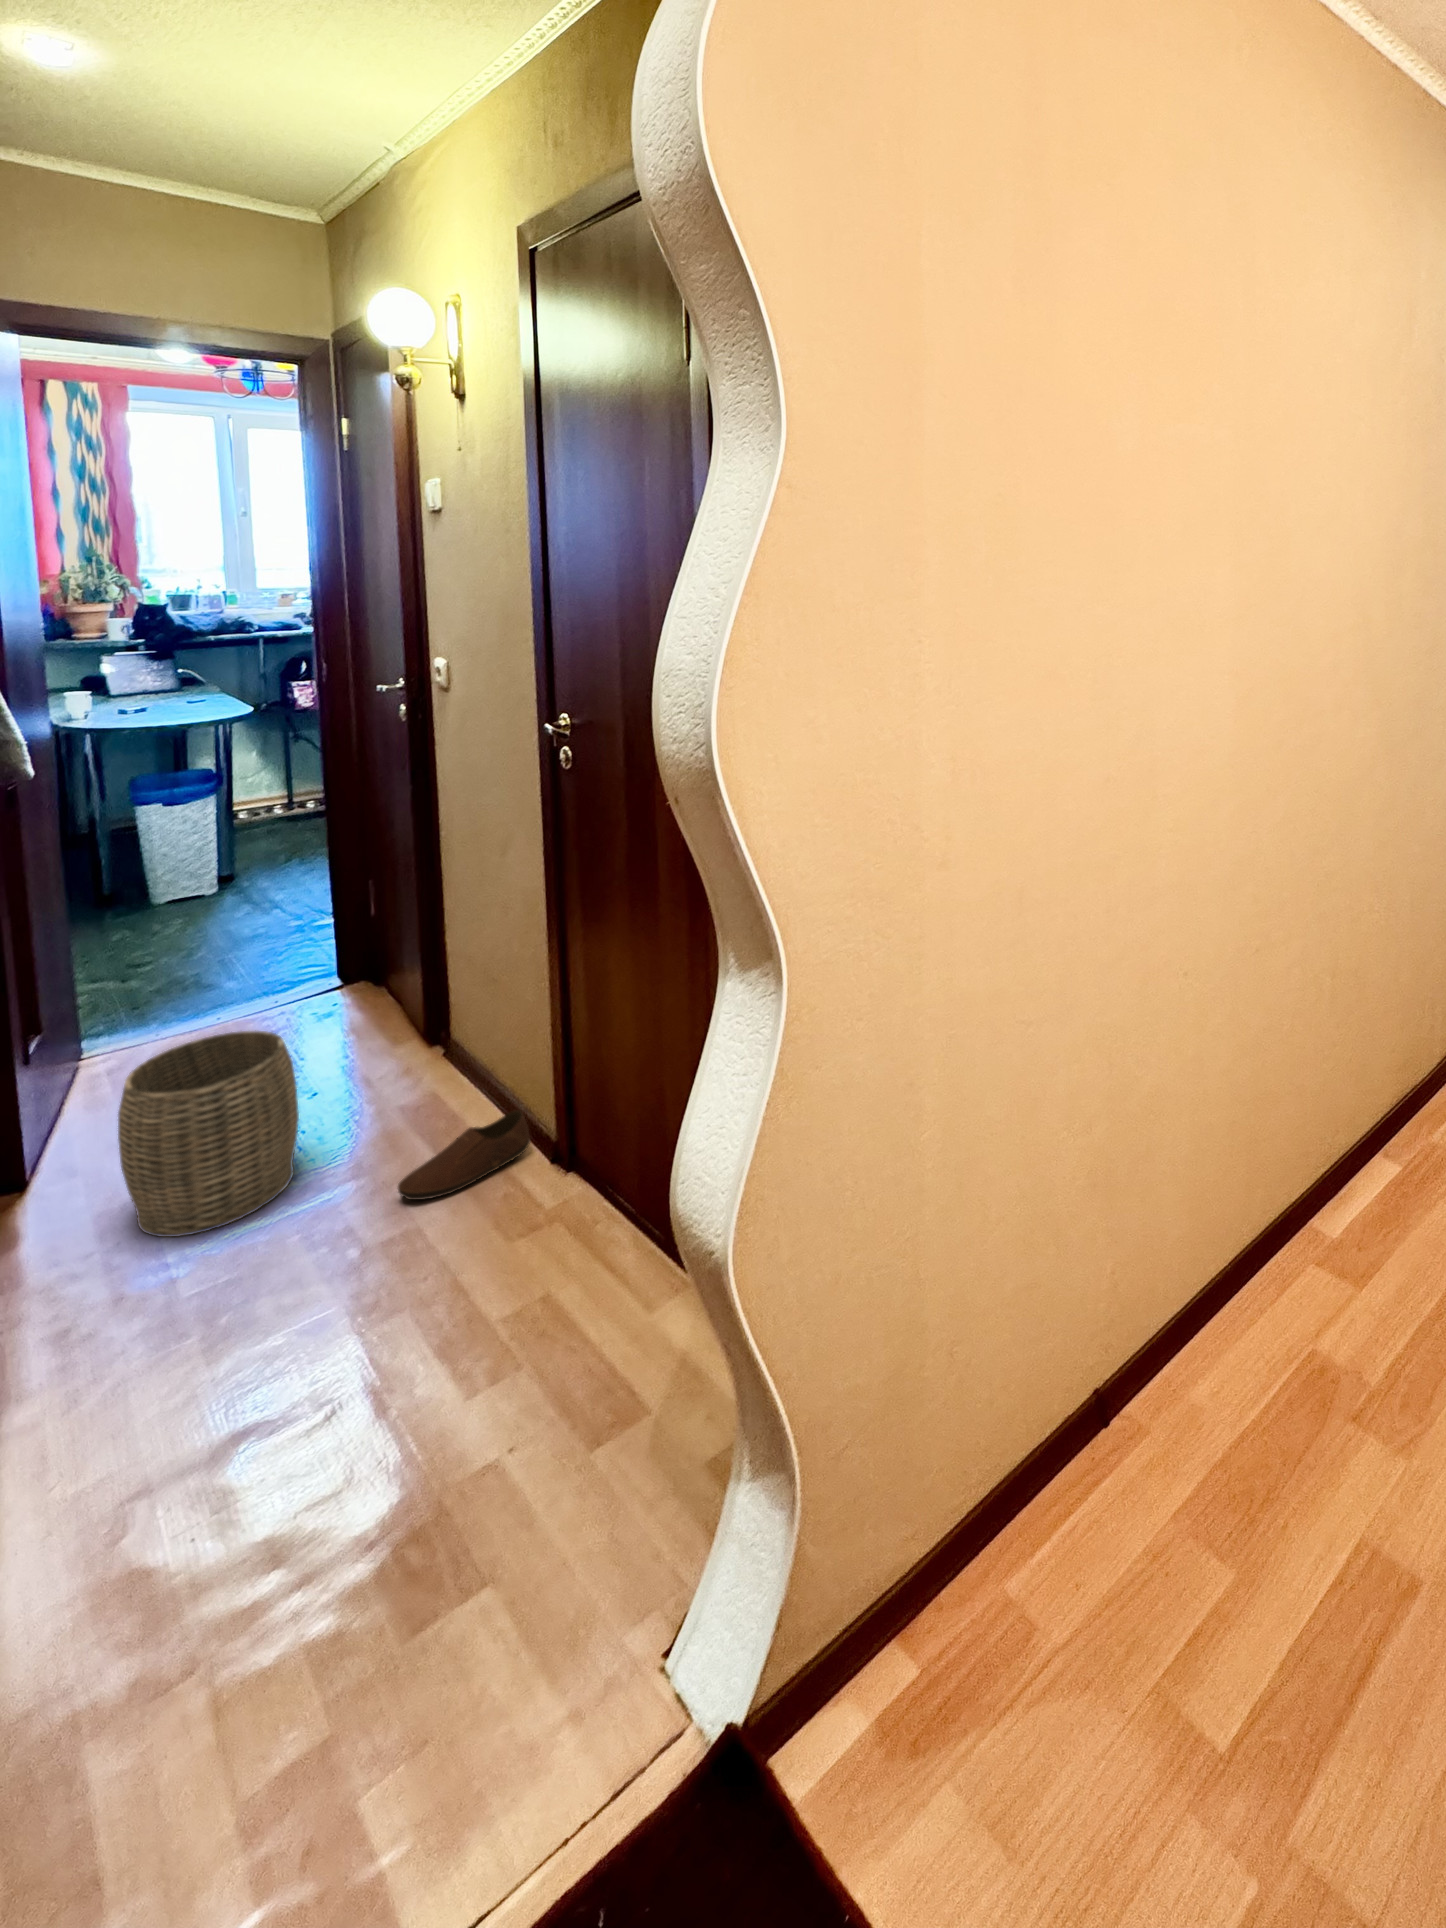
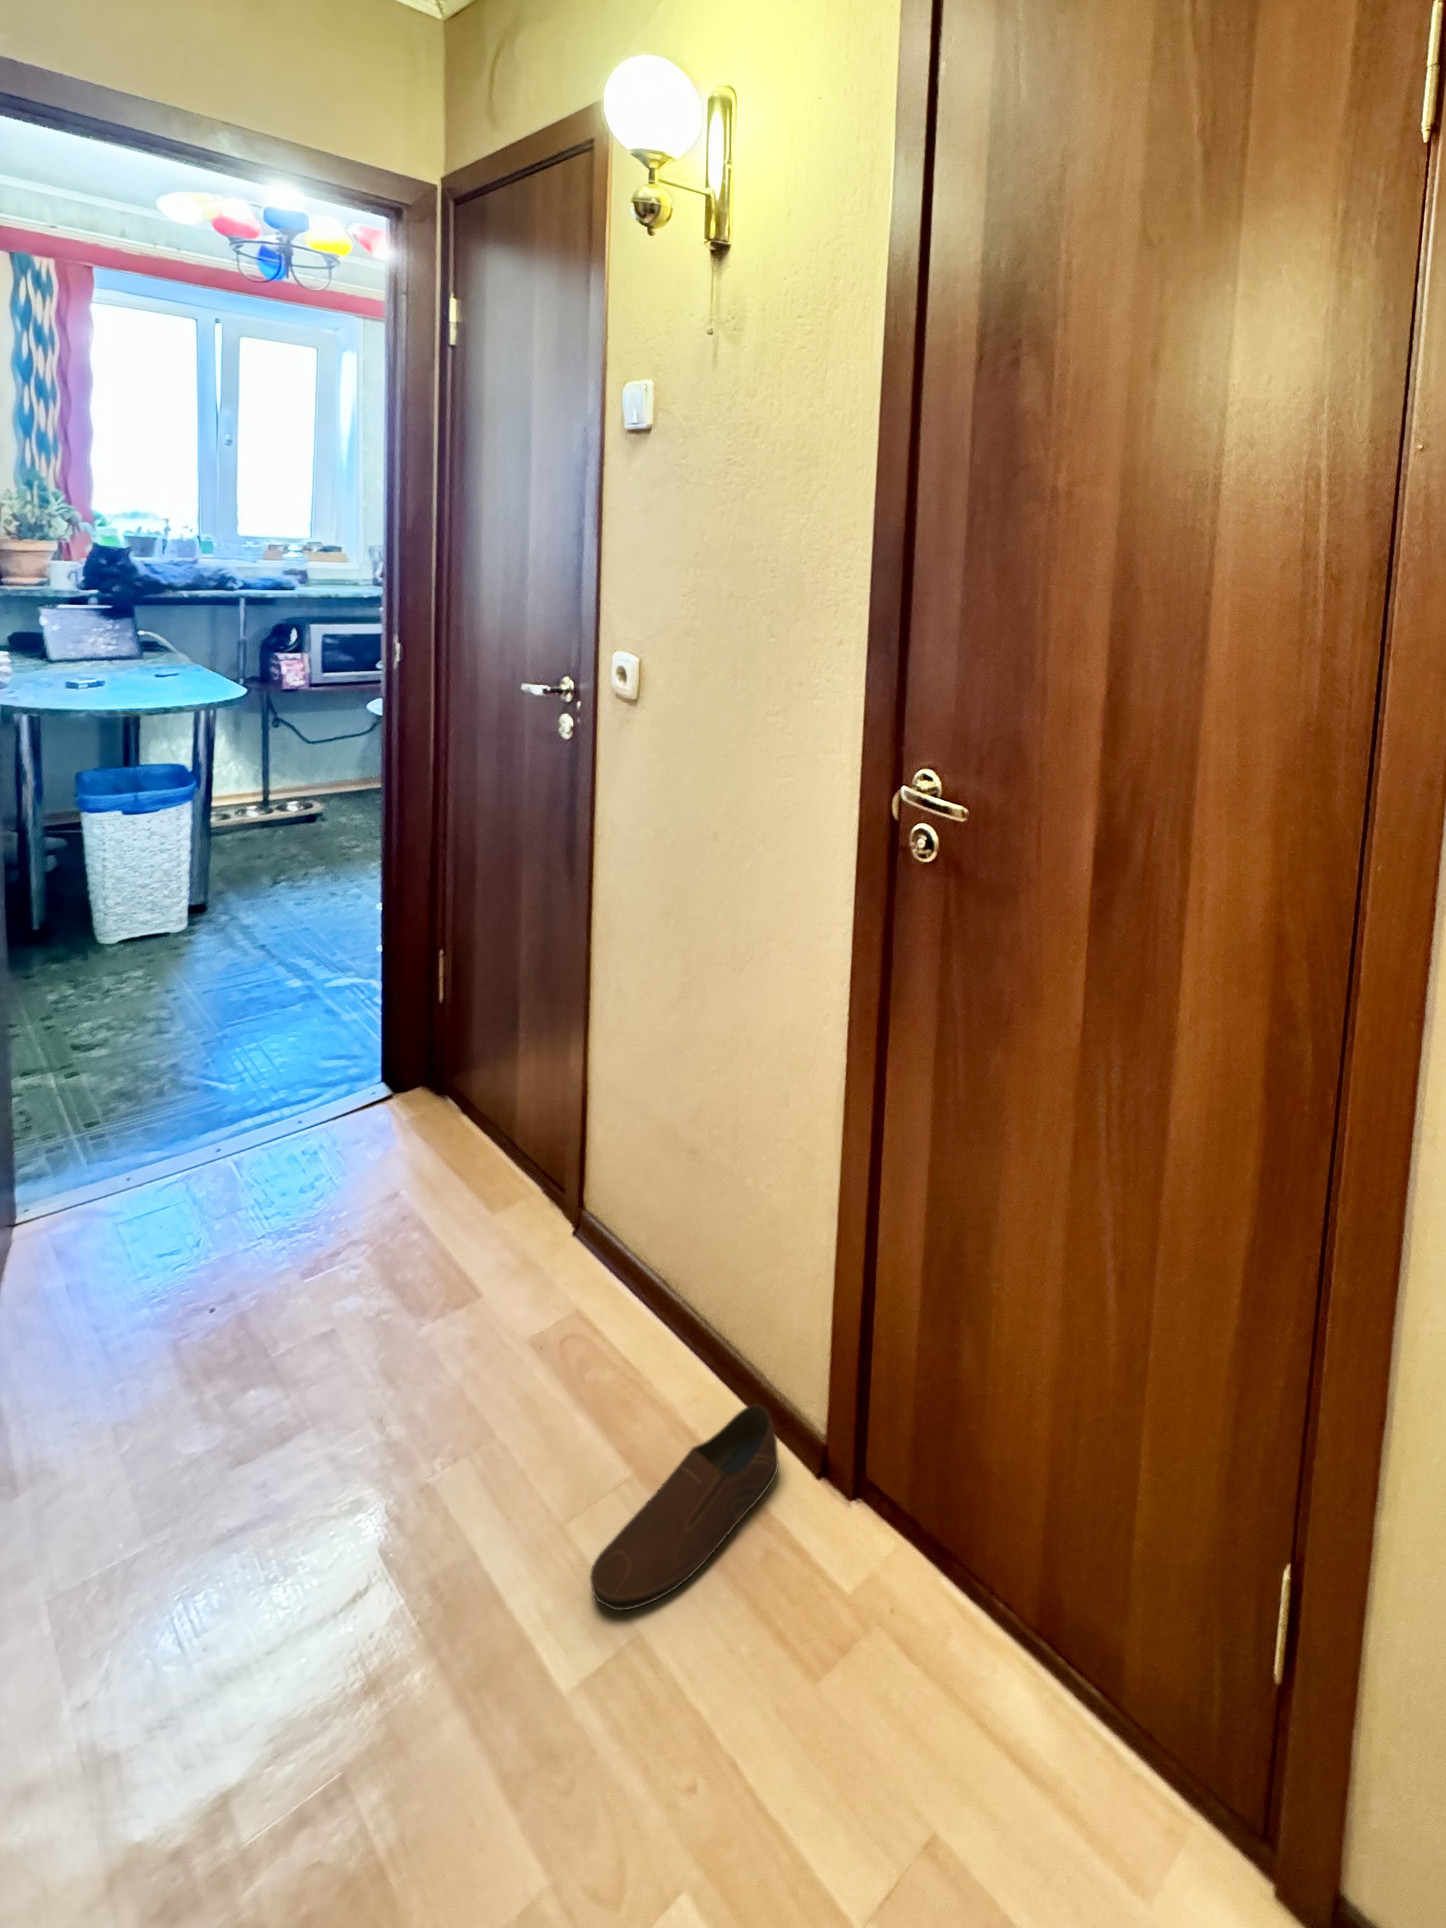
woven basket: present [118,1030,299,1237] -> none [100,1277,407,1714]

